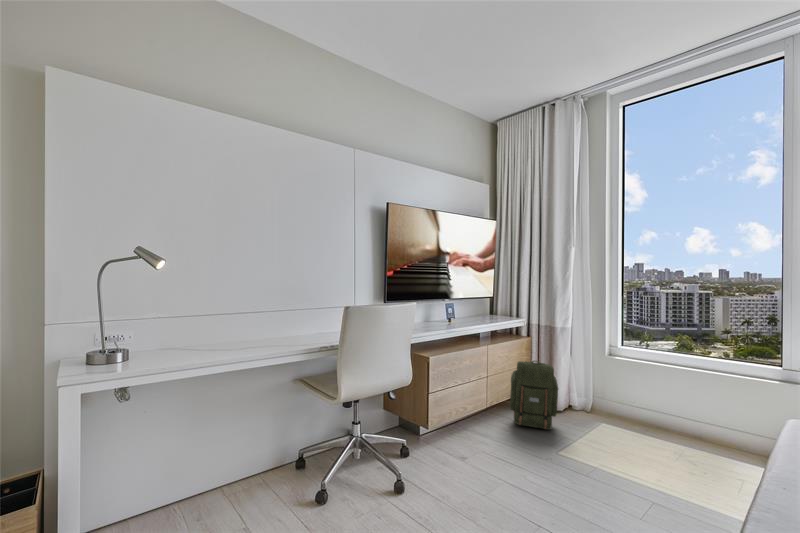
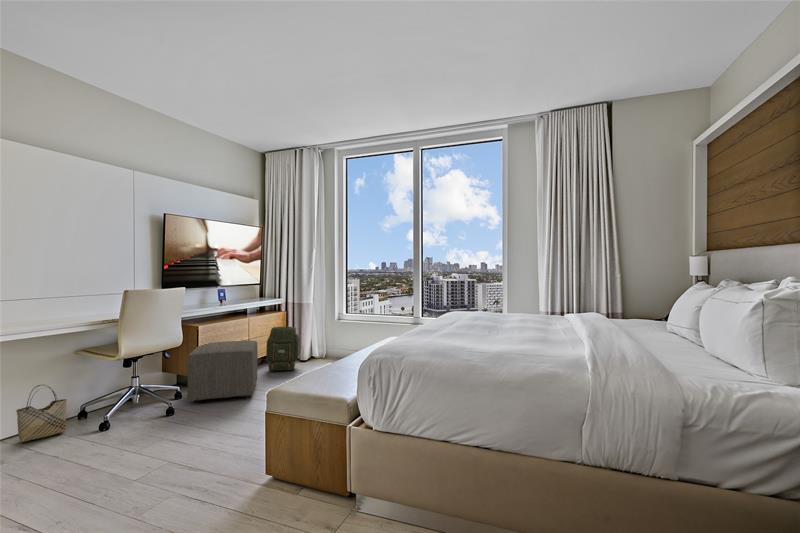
ottoman: none [424,382,517,486] -> present [187,341,258,403]
woven basket: none [234,432,287,512] -> present [16,385,67,442]

